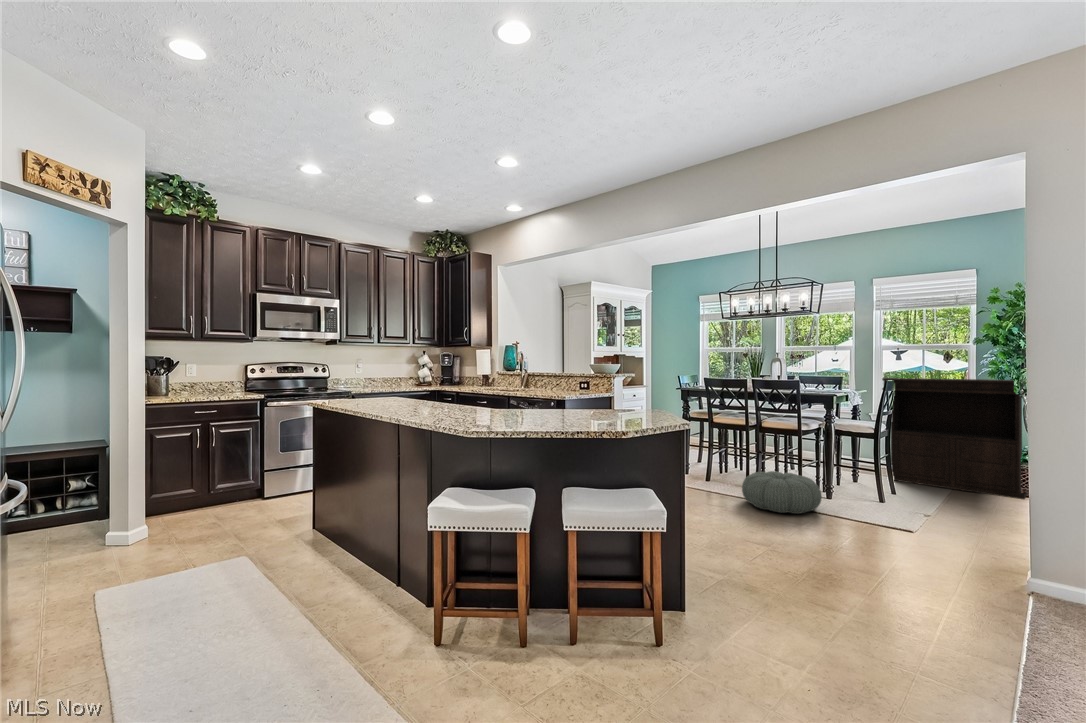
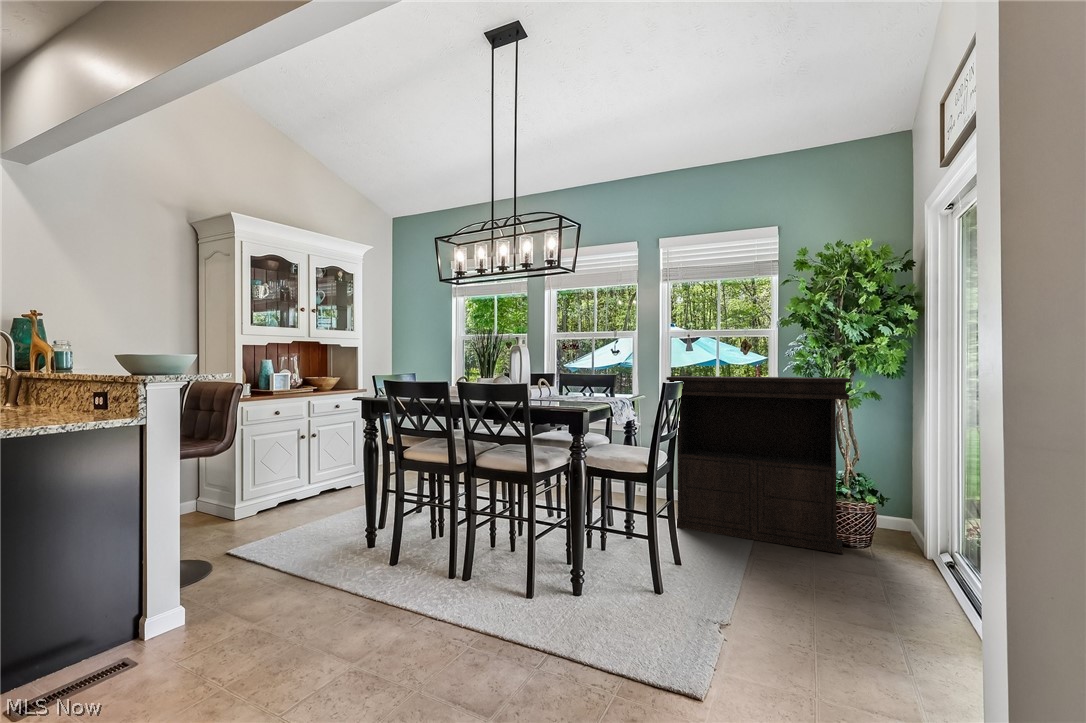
pouf: present [742,471,822,514] -> none [404,558,547,669]

